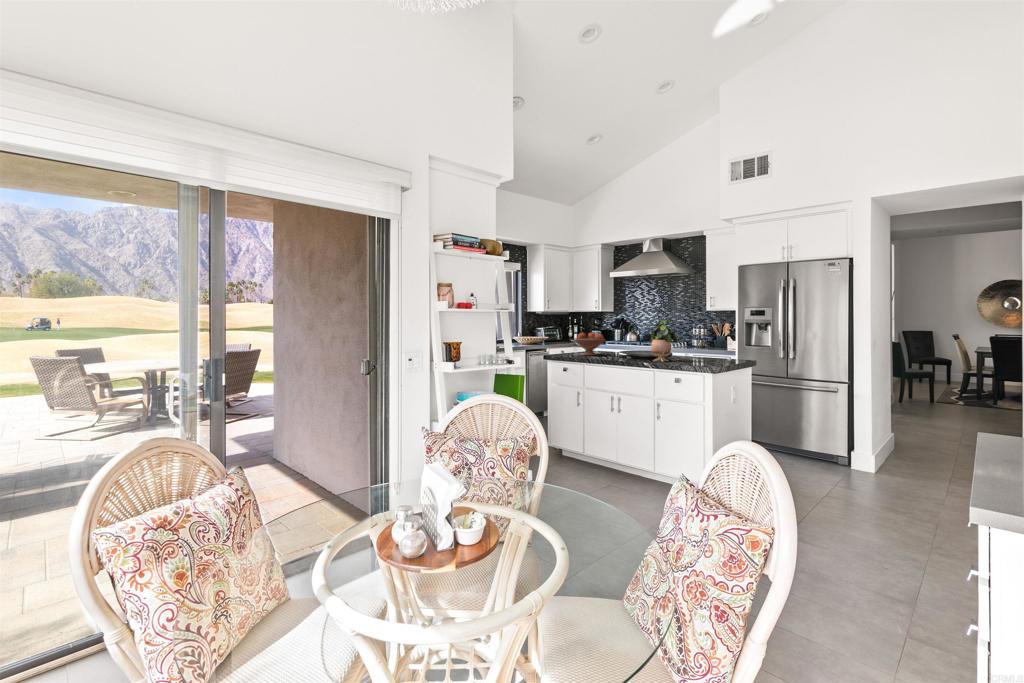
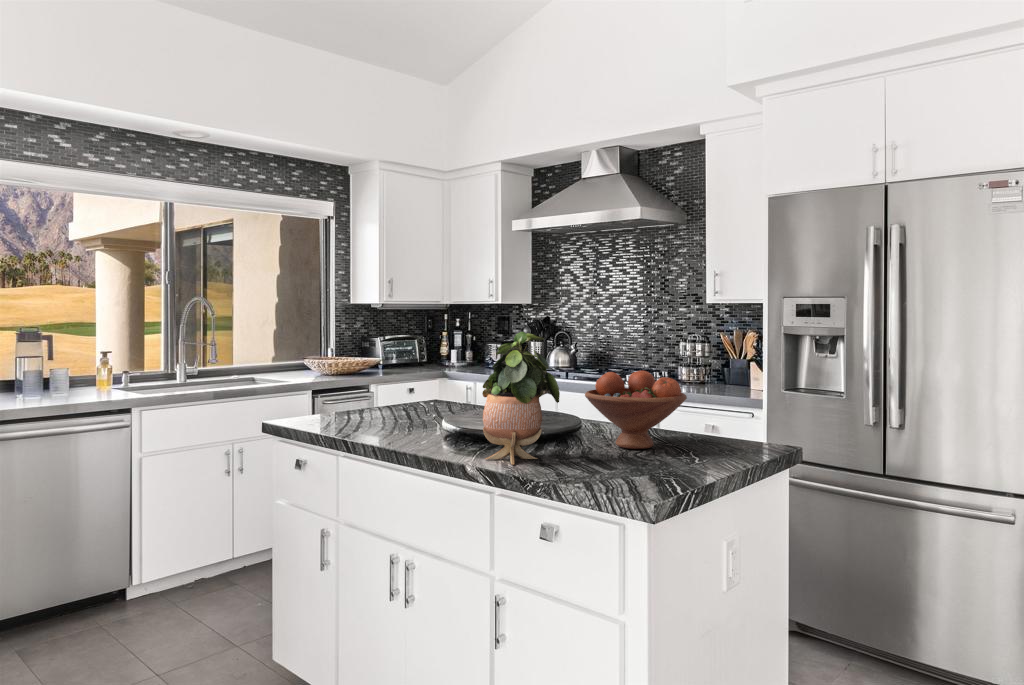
fruit bowl: present [574,332,605,356] -> present [585,371,687,449]

